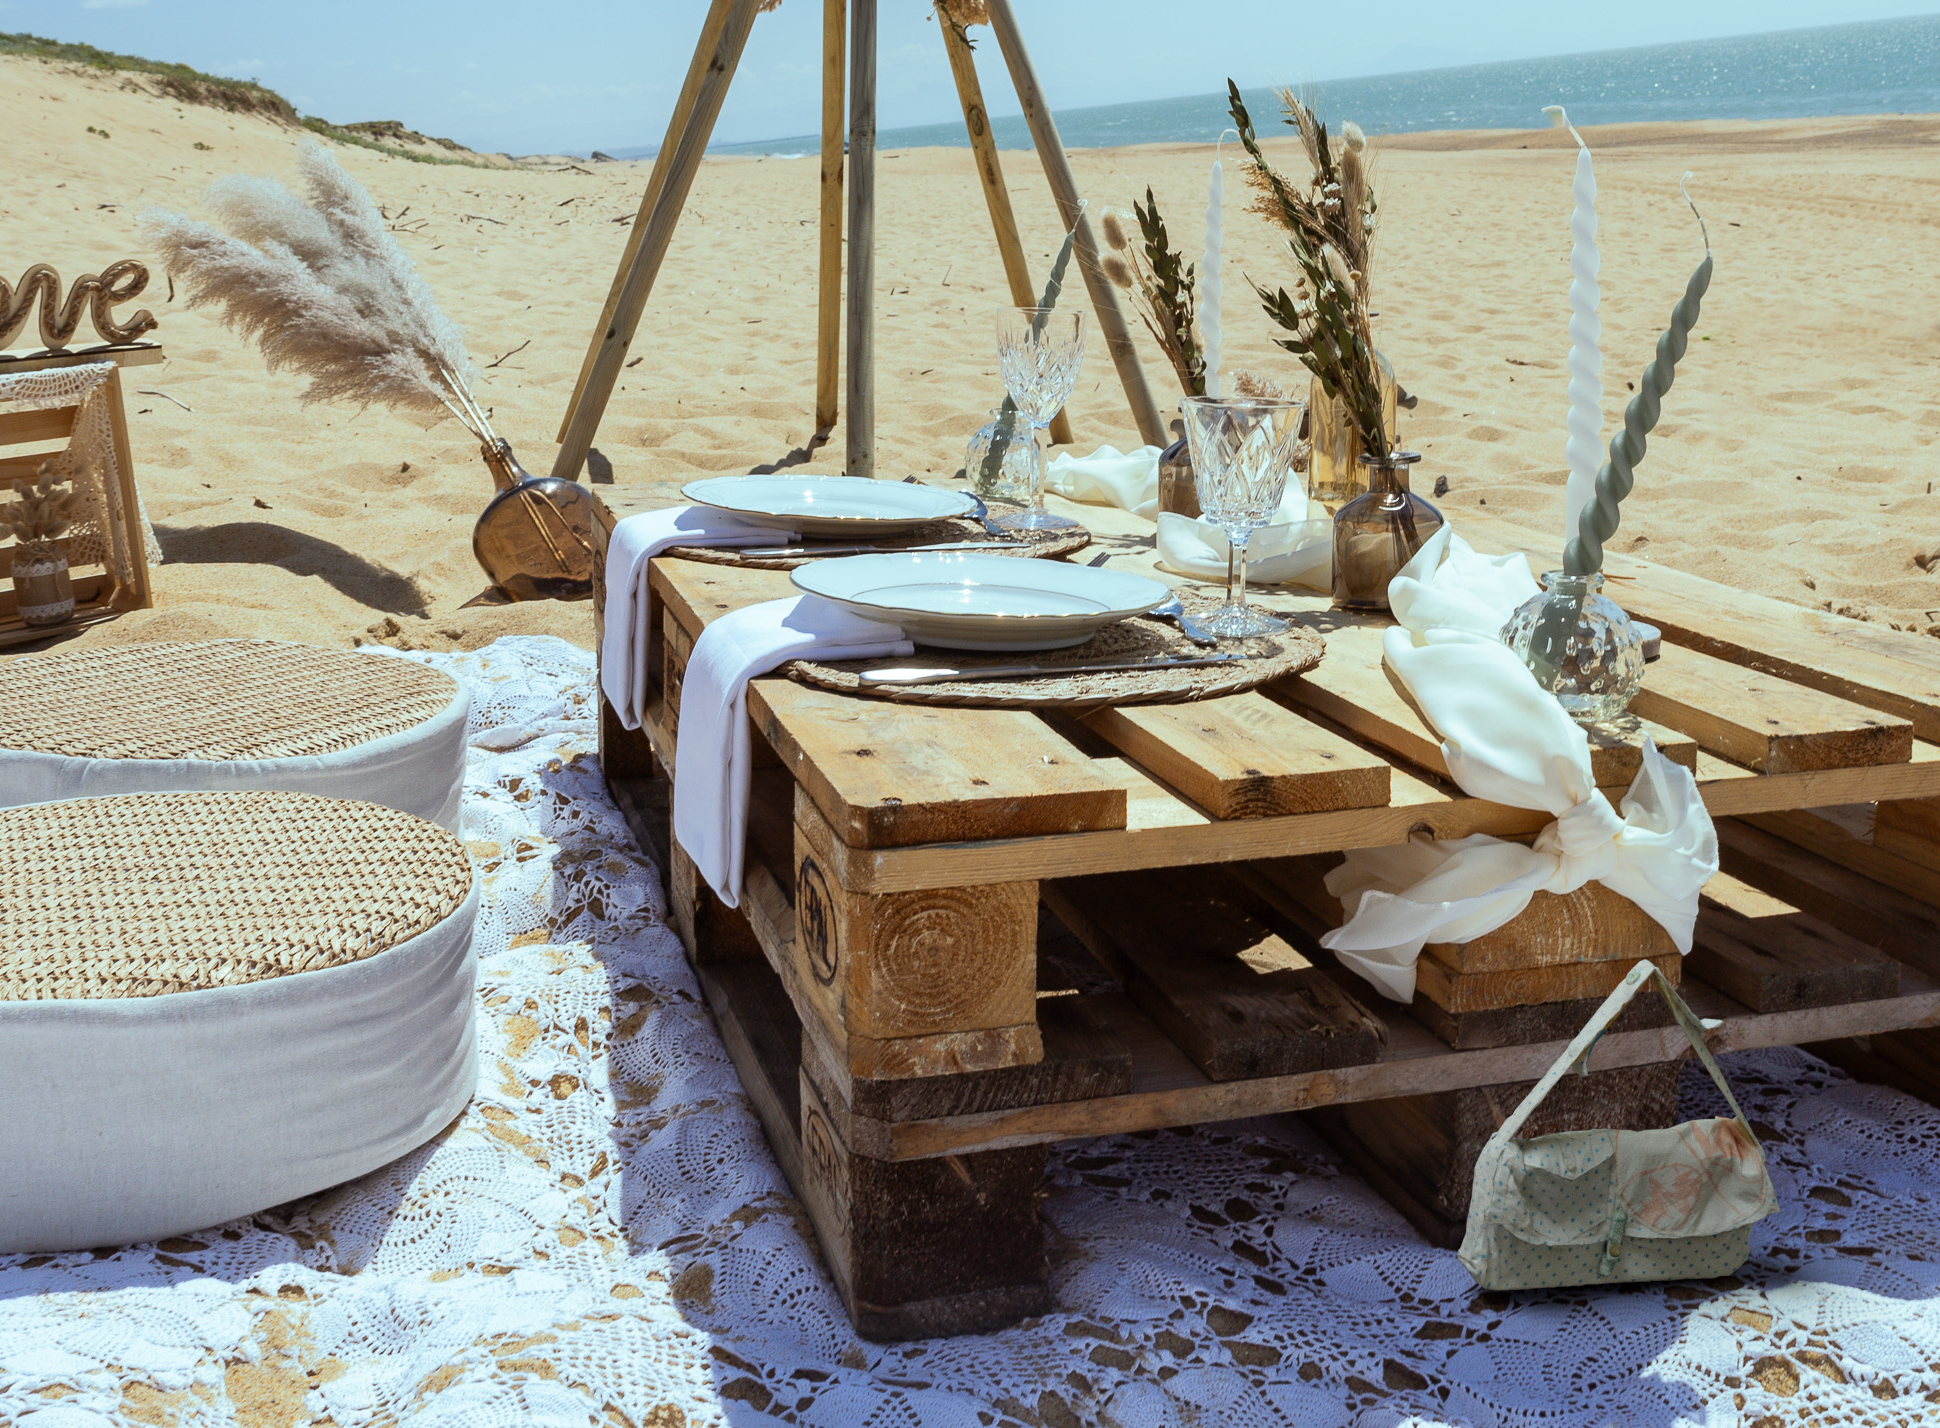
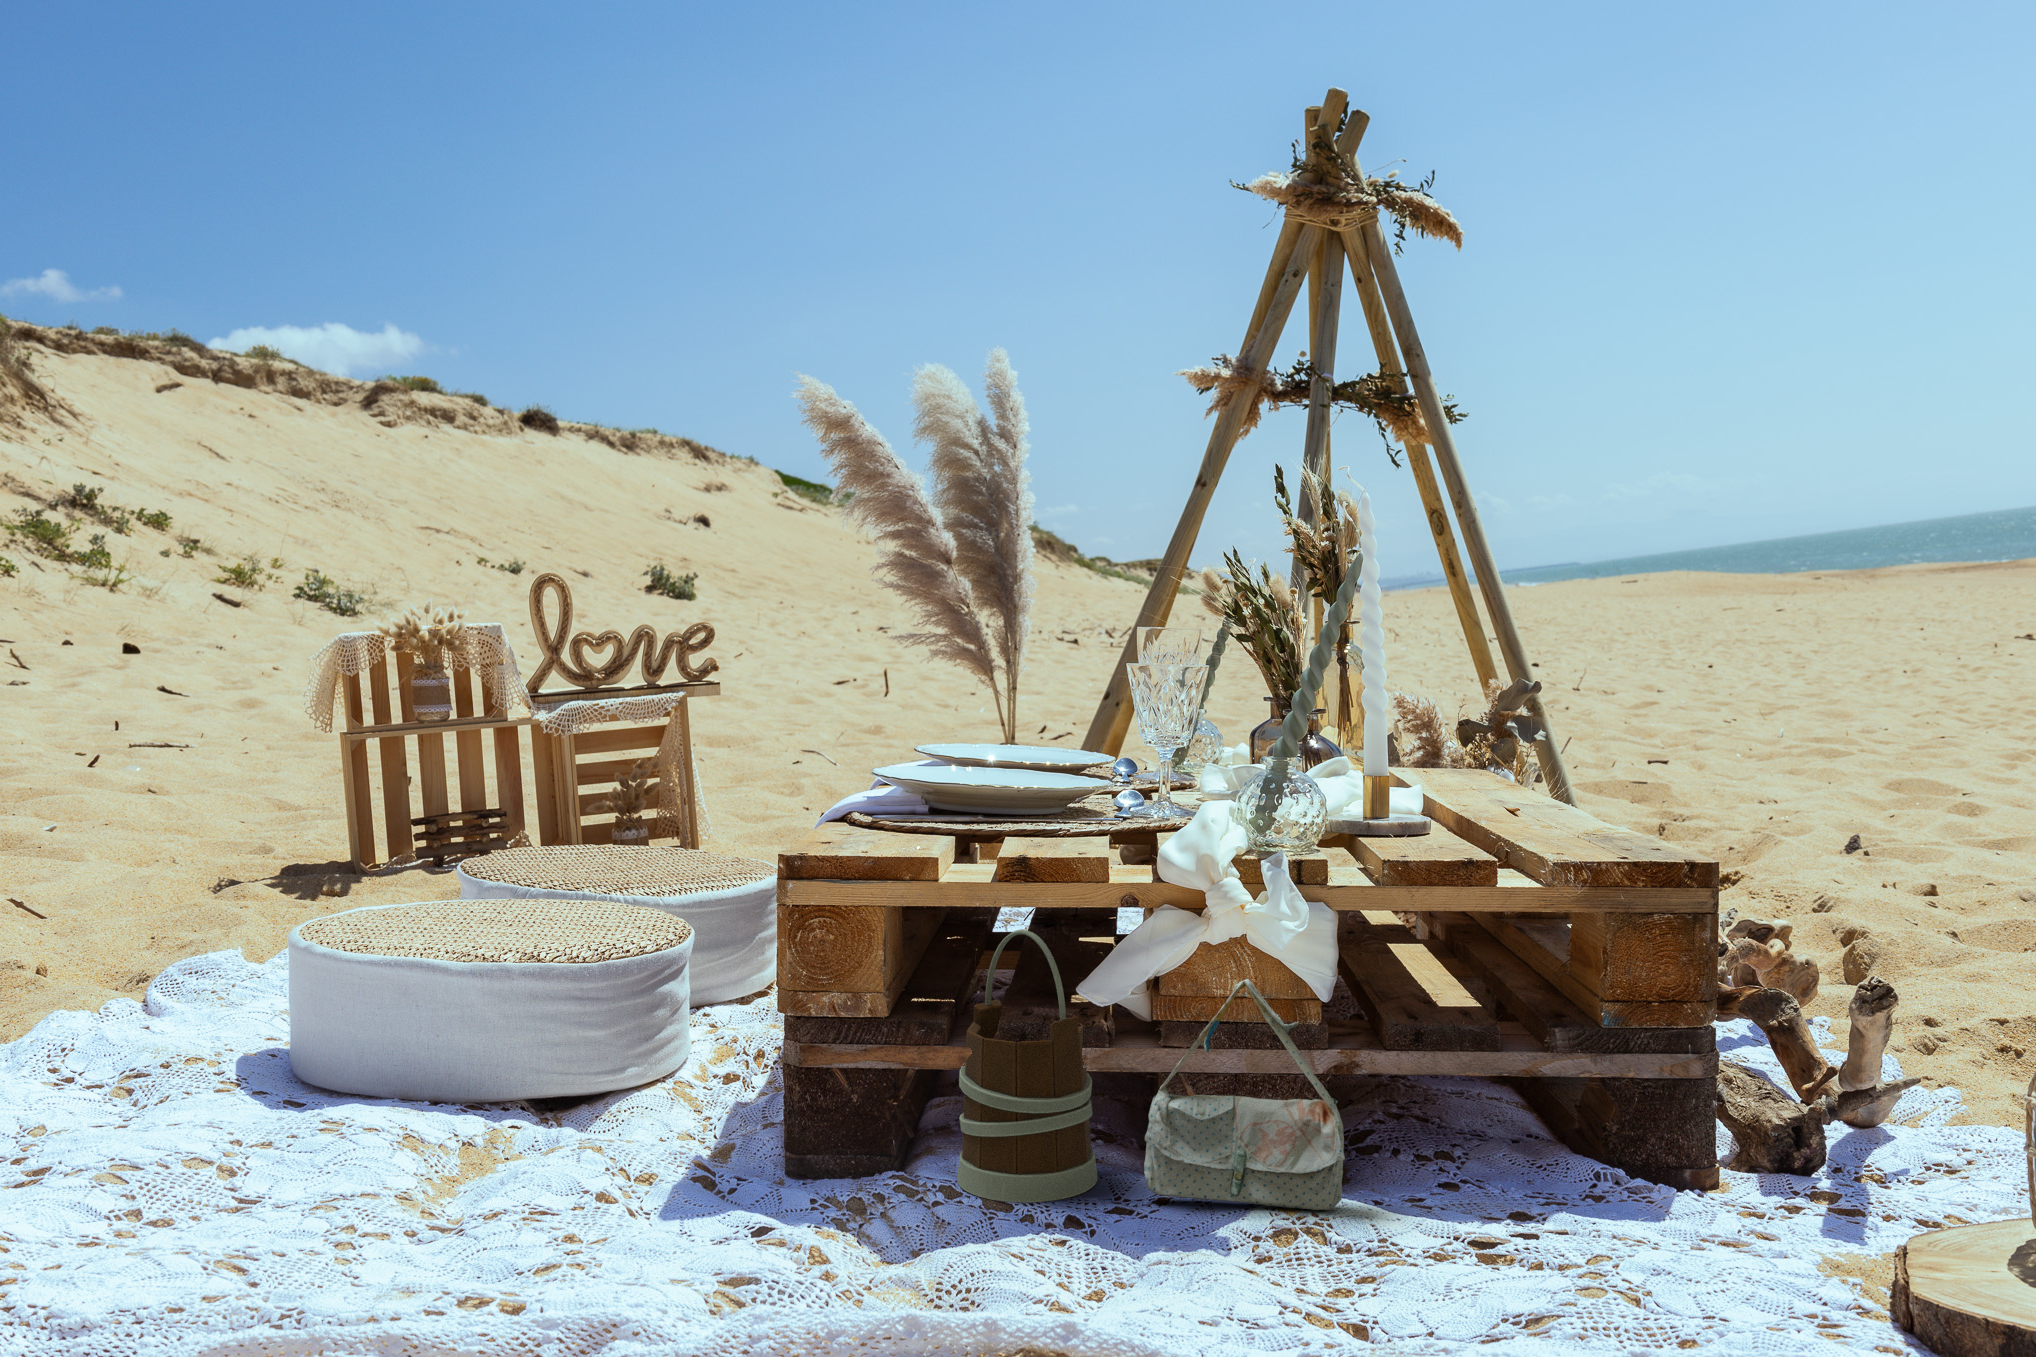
wooden bucket: none [1131,901,1361,1341] -> present [957,930,1098,1202]

